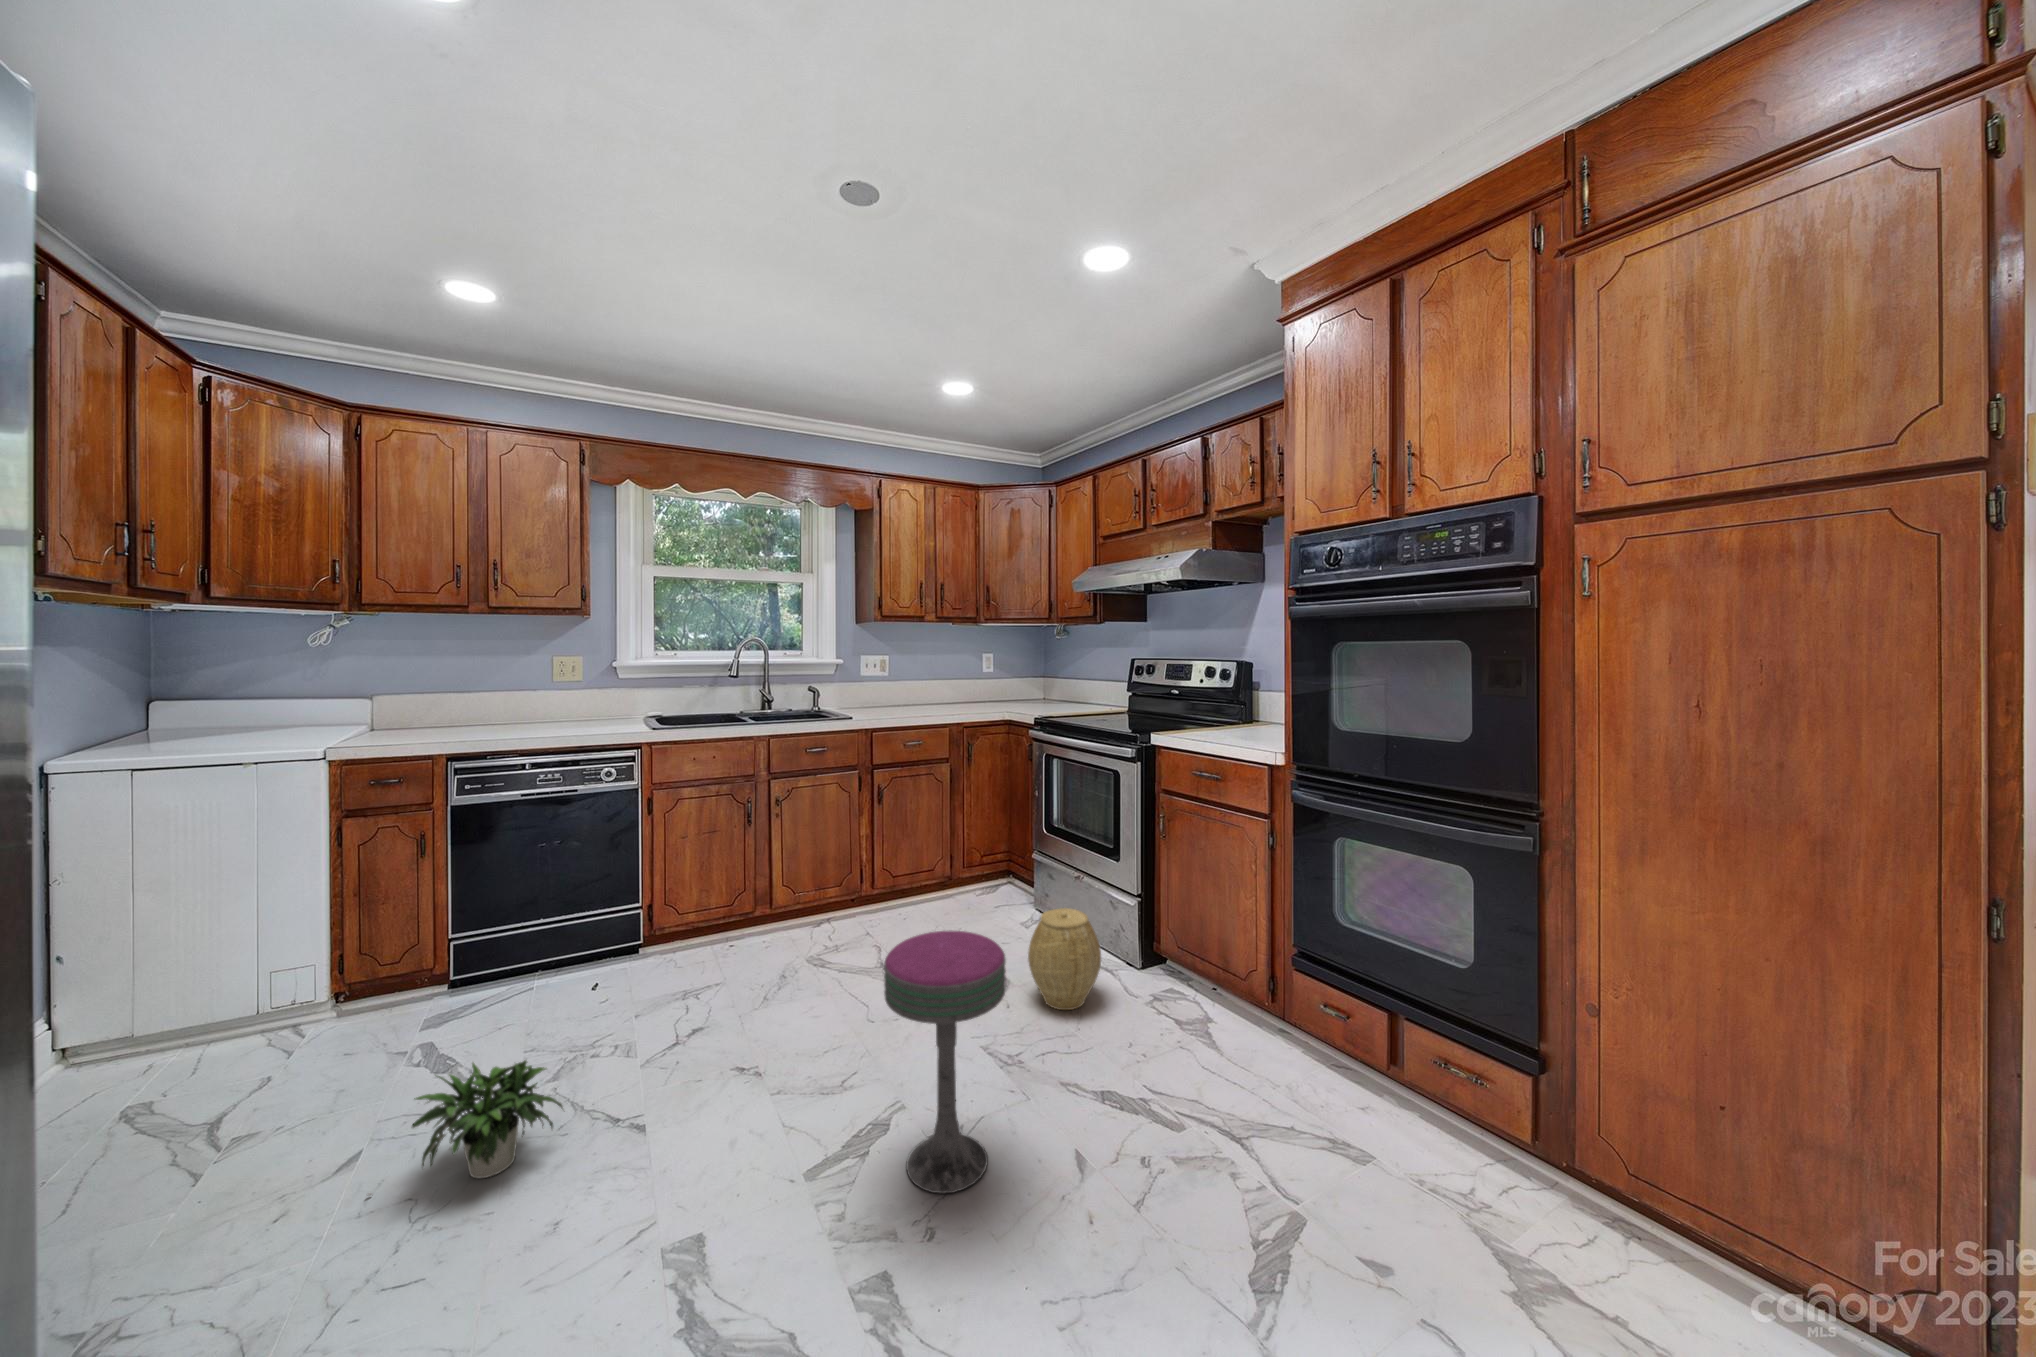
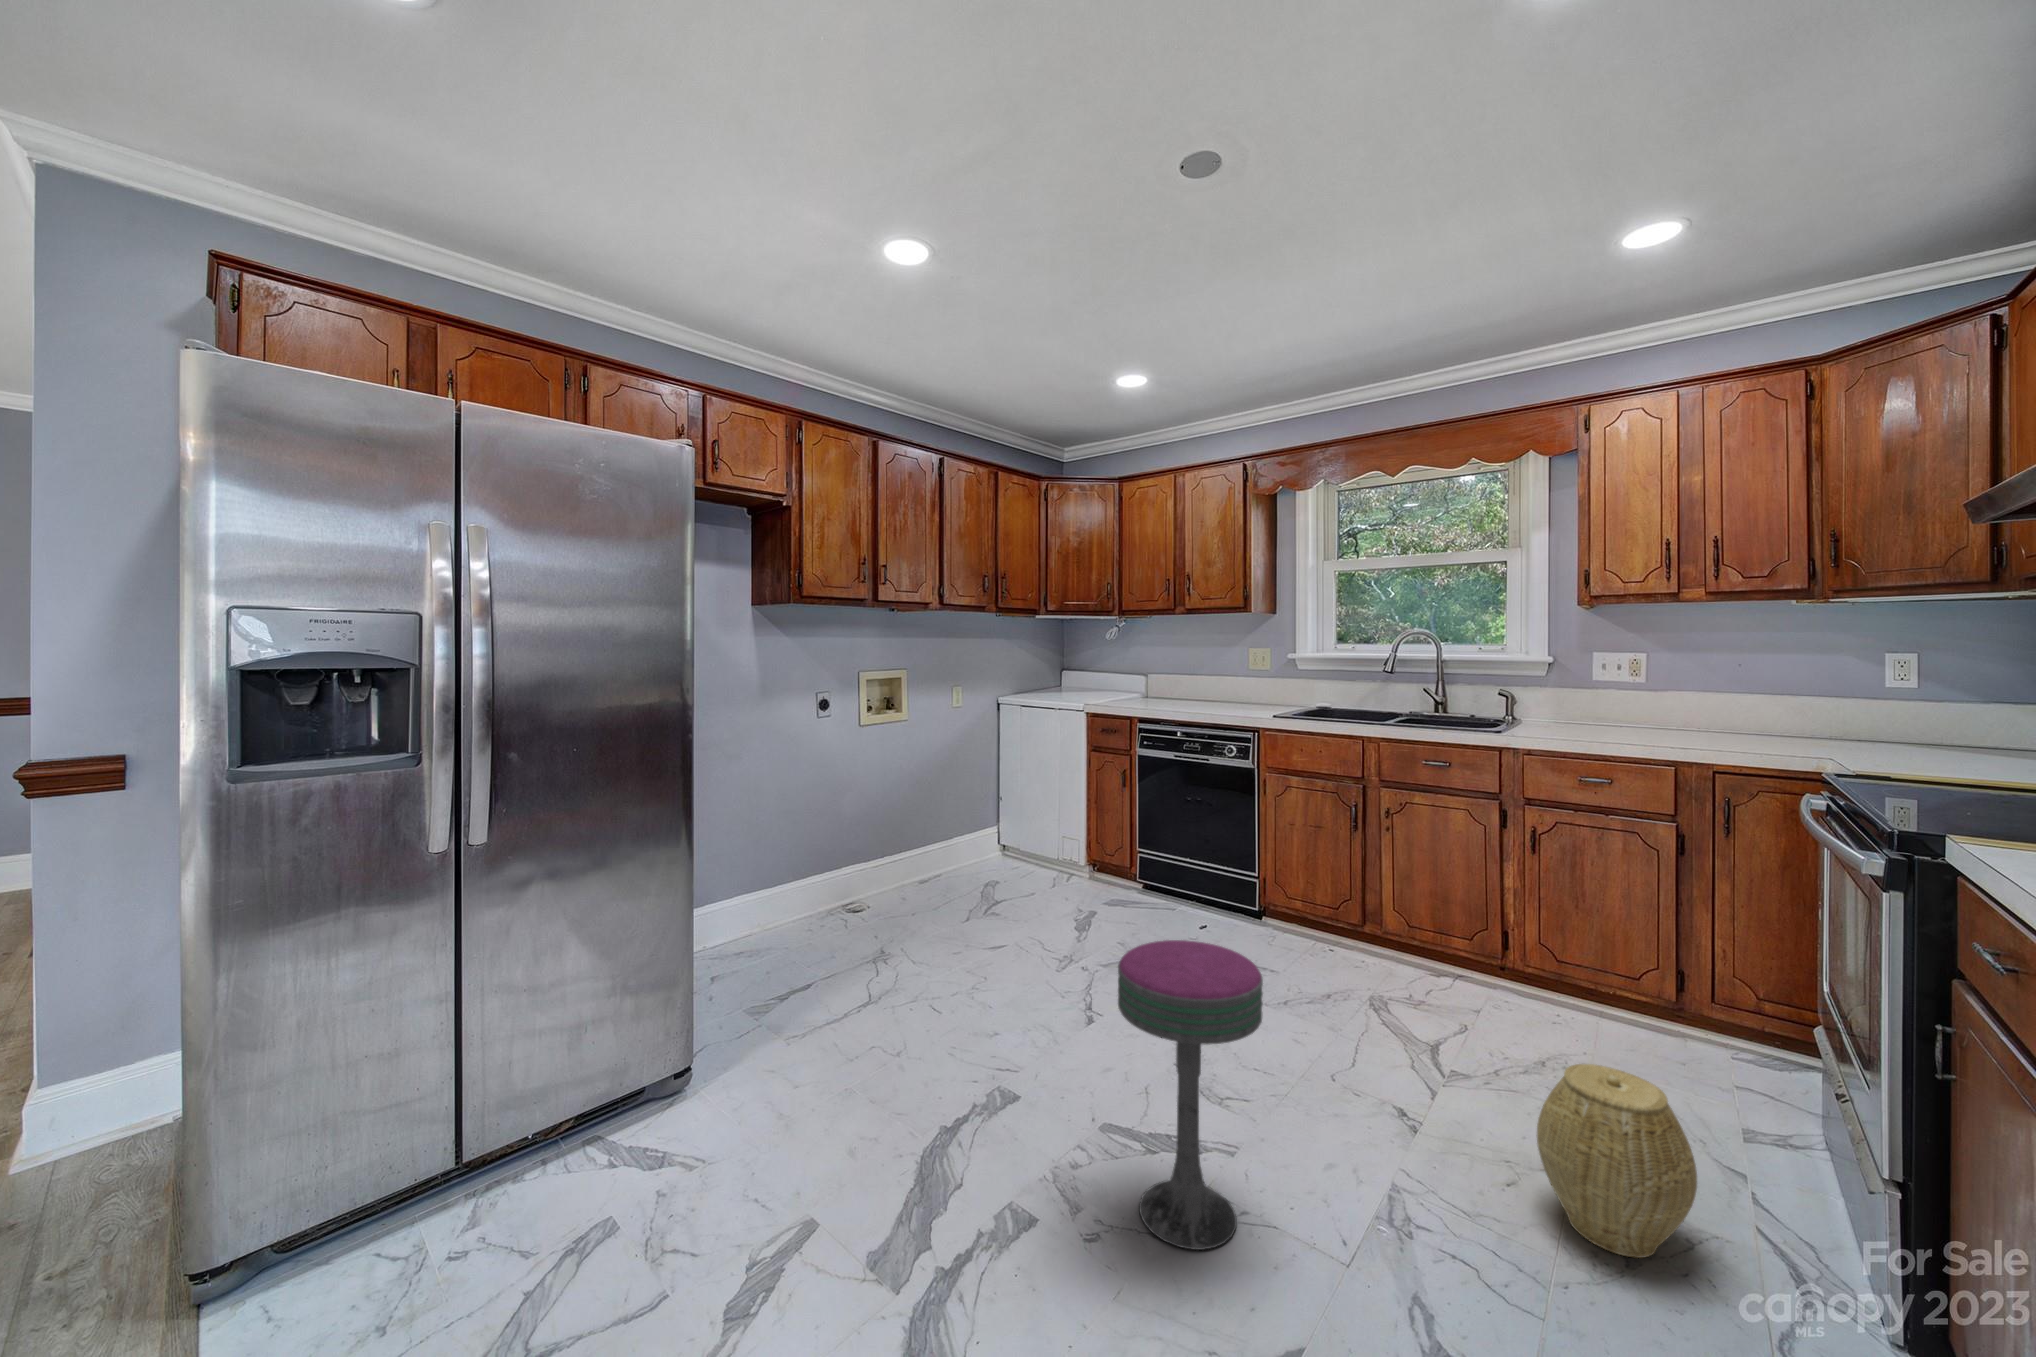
potted plant: present [368,1060,563,1195] -> none [959,911,1047,998]

